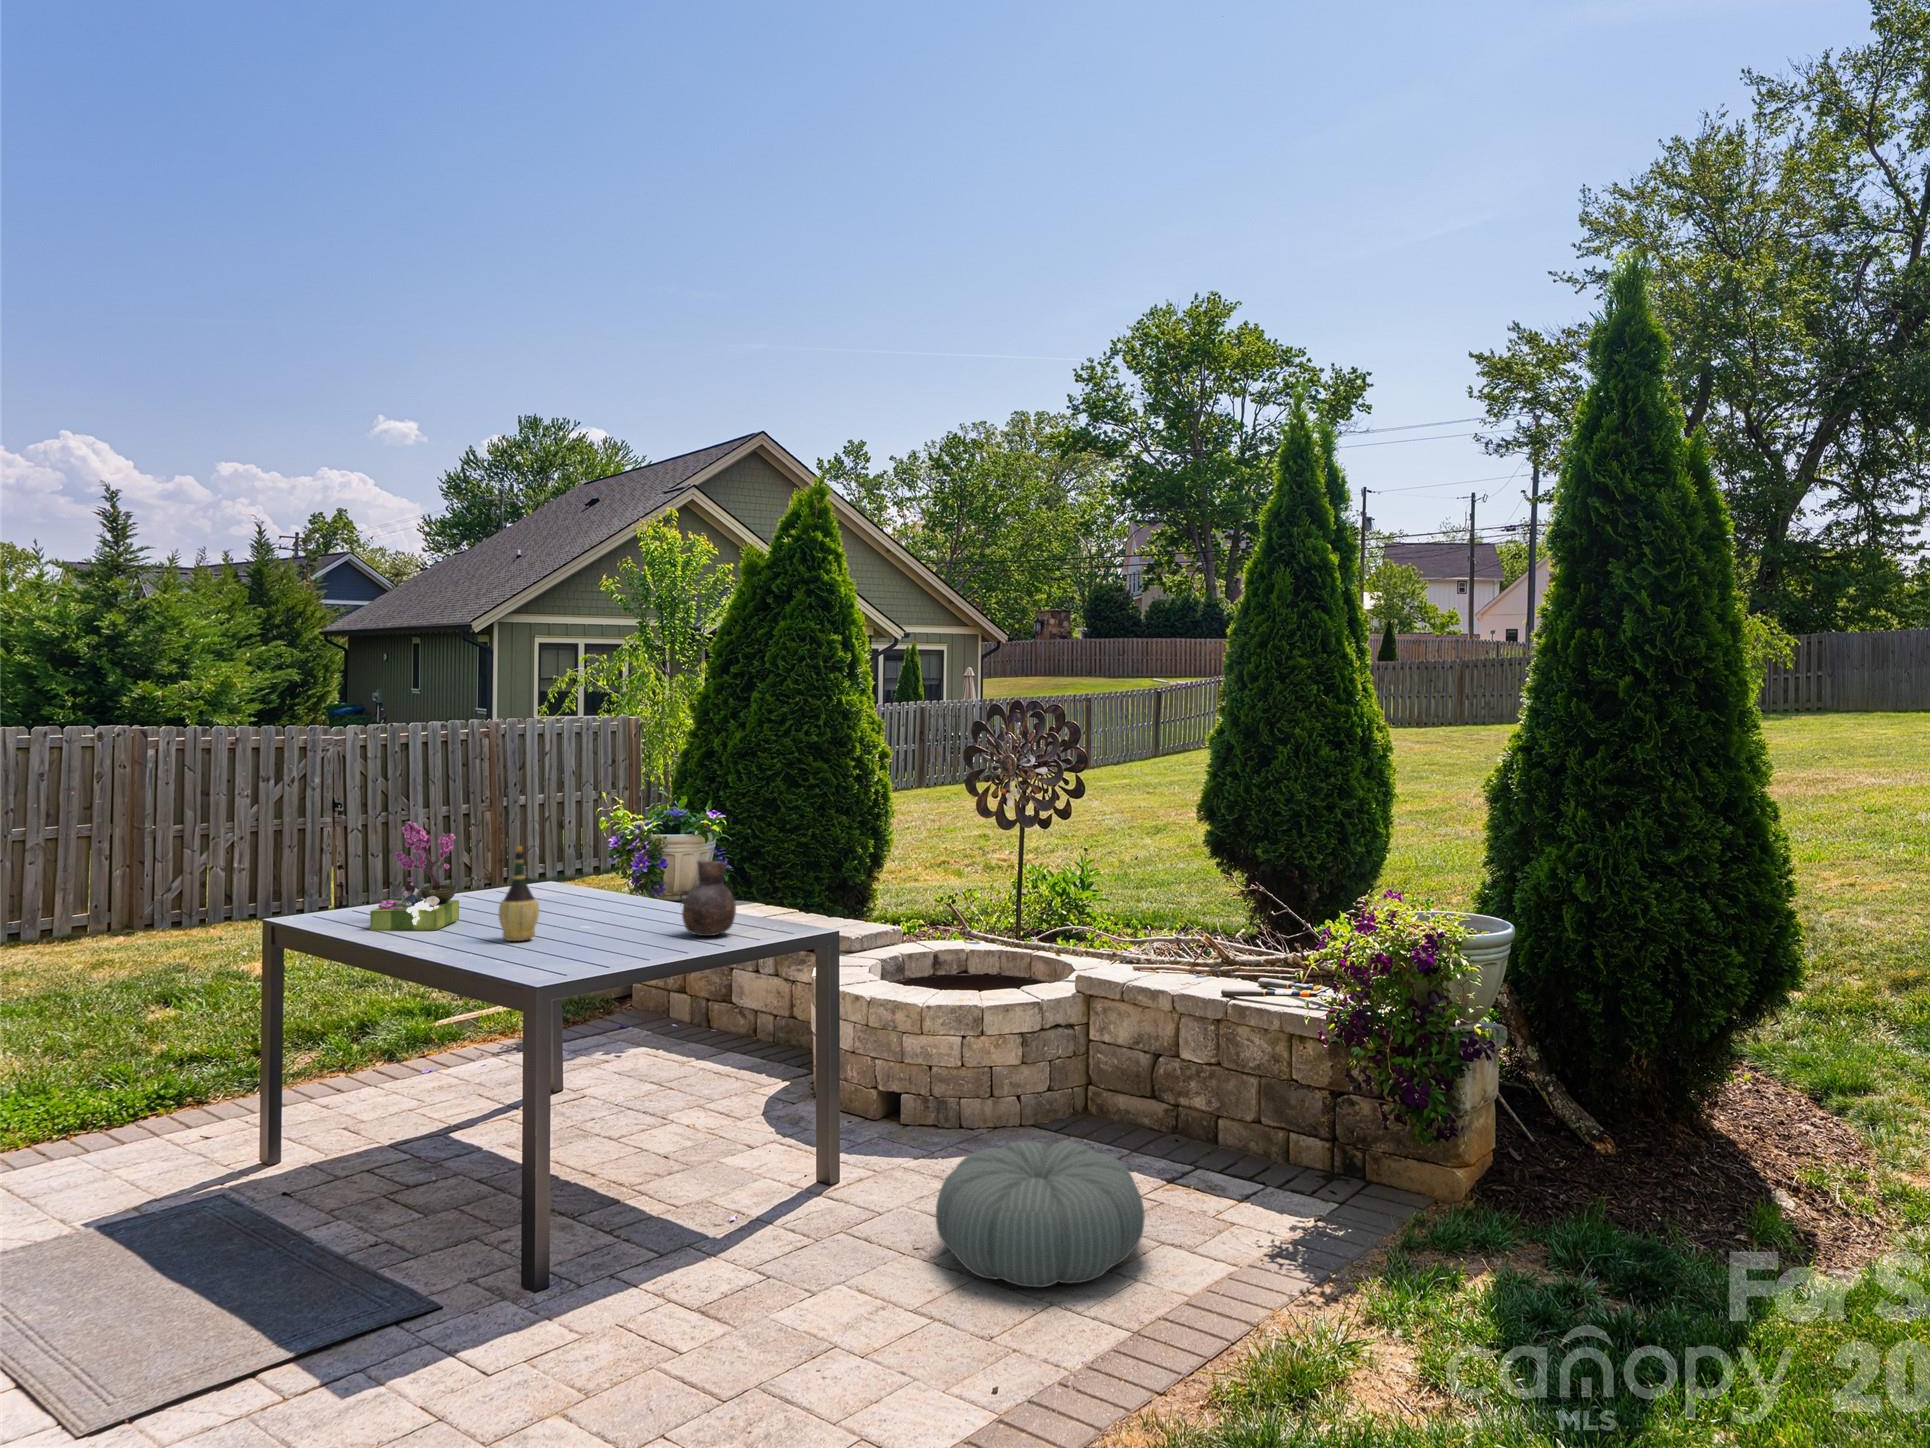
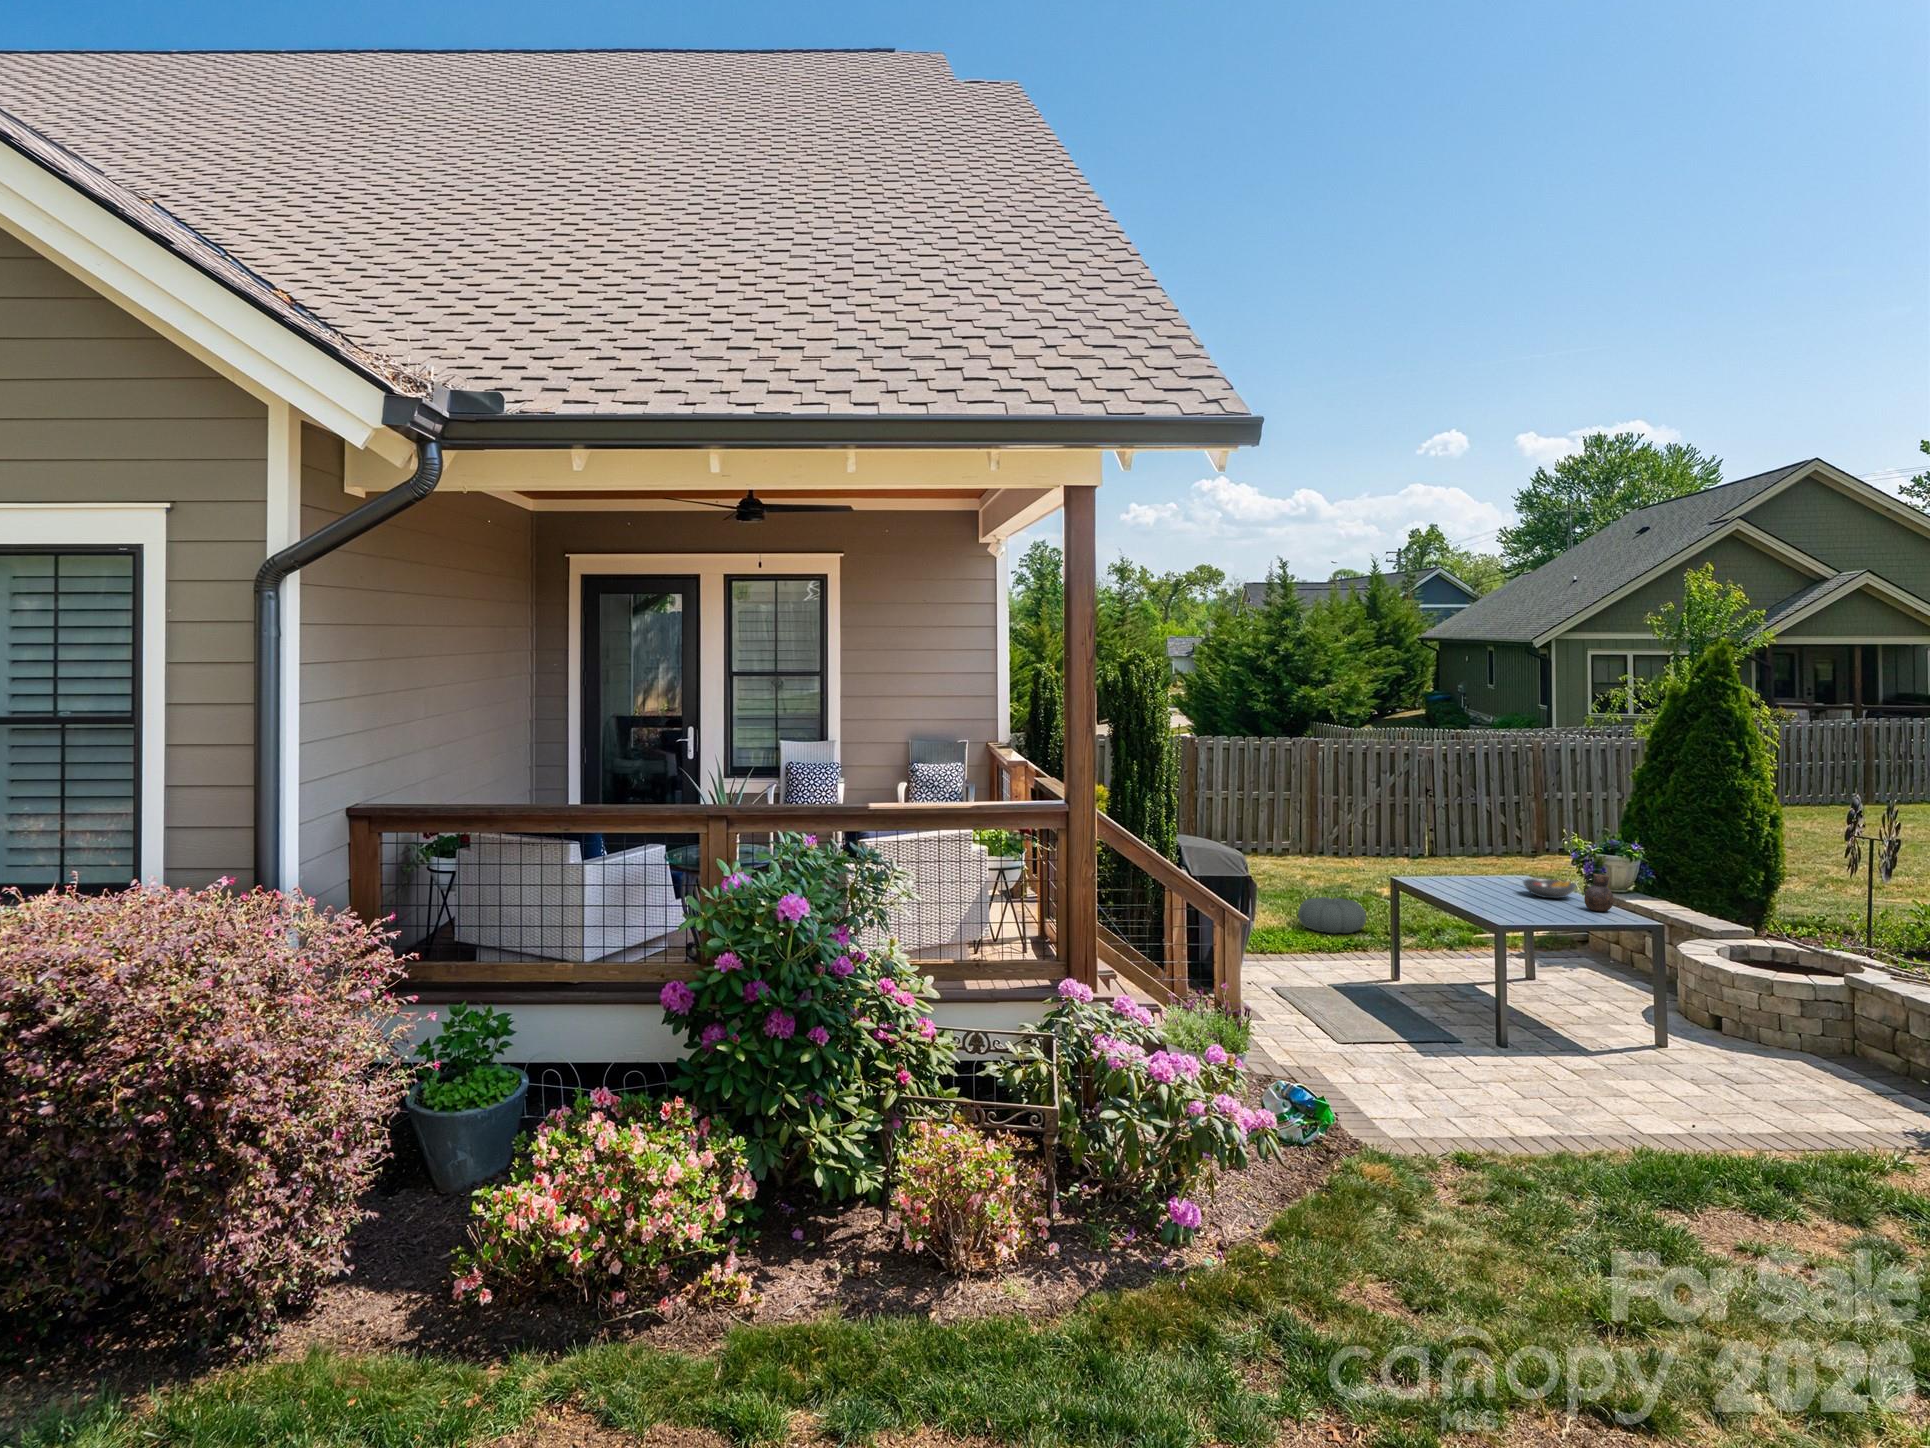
flower arrangement: present [370,821,459,931] -> none [1440,835,1480,888]
wine bottle: present [499,846,539,941] -> none [1495,856,1514,899]
fruit bowl: none [550,884,655,926] -> present [1523,879,1576,898]
pouf: present [936,1141,1145,1287] -> present [1298,897,1366,933]

